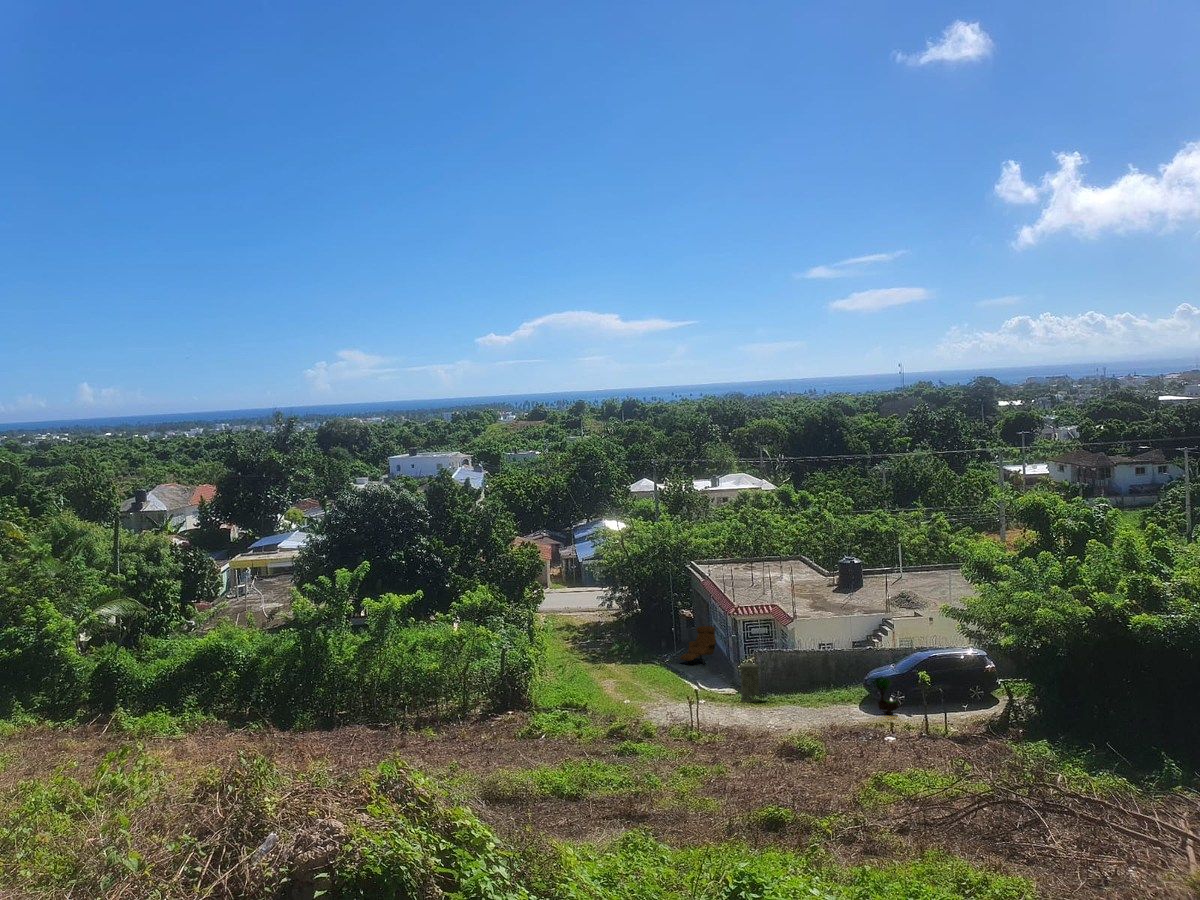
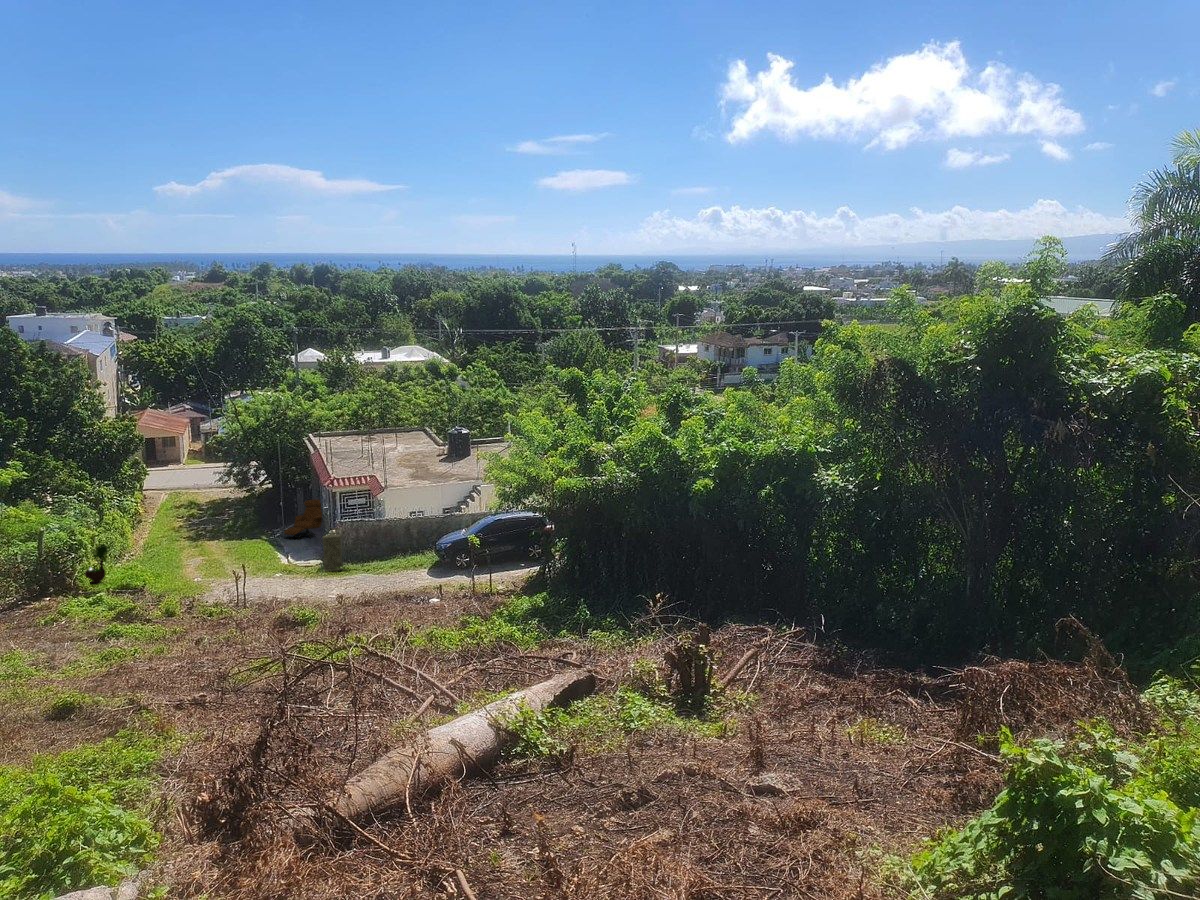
potted tree: present [871,675,898,715] -> present [85,544,109,583]

